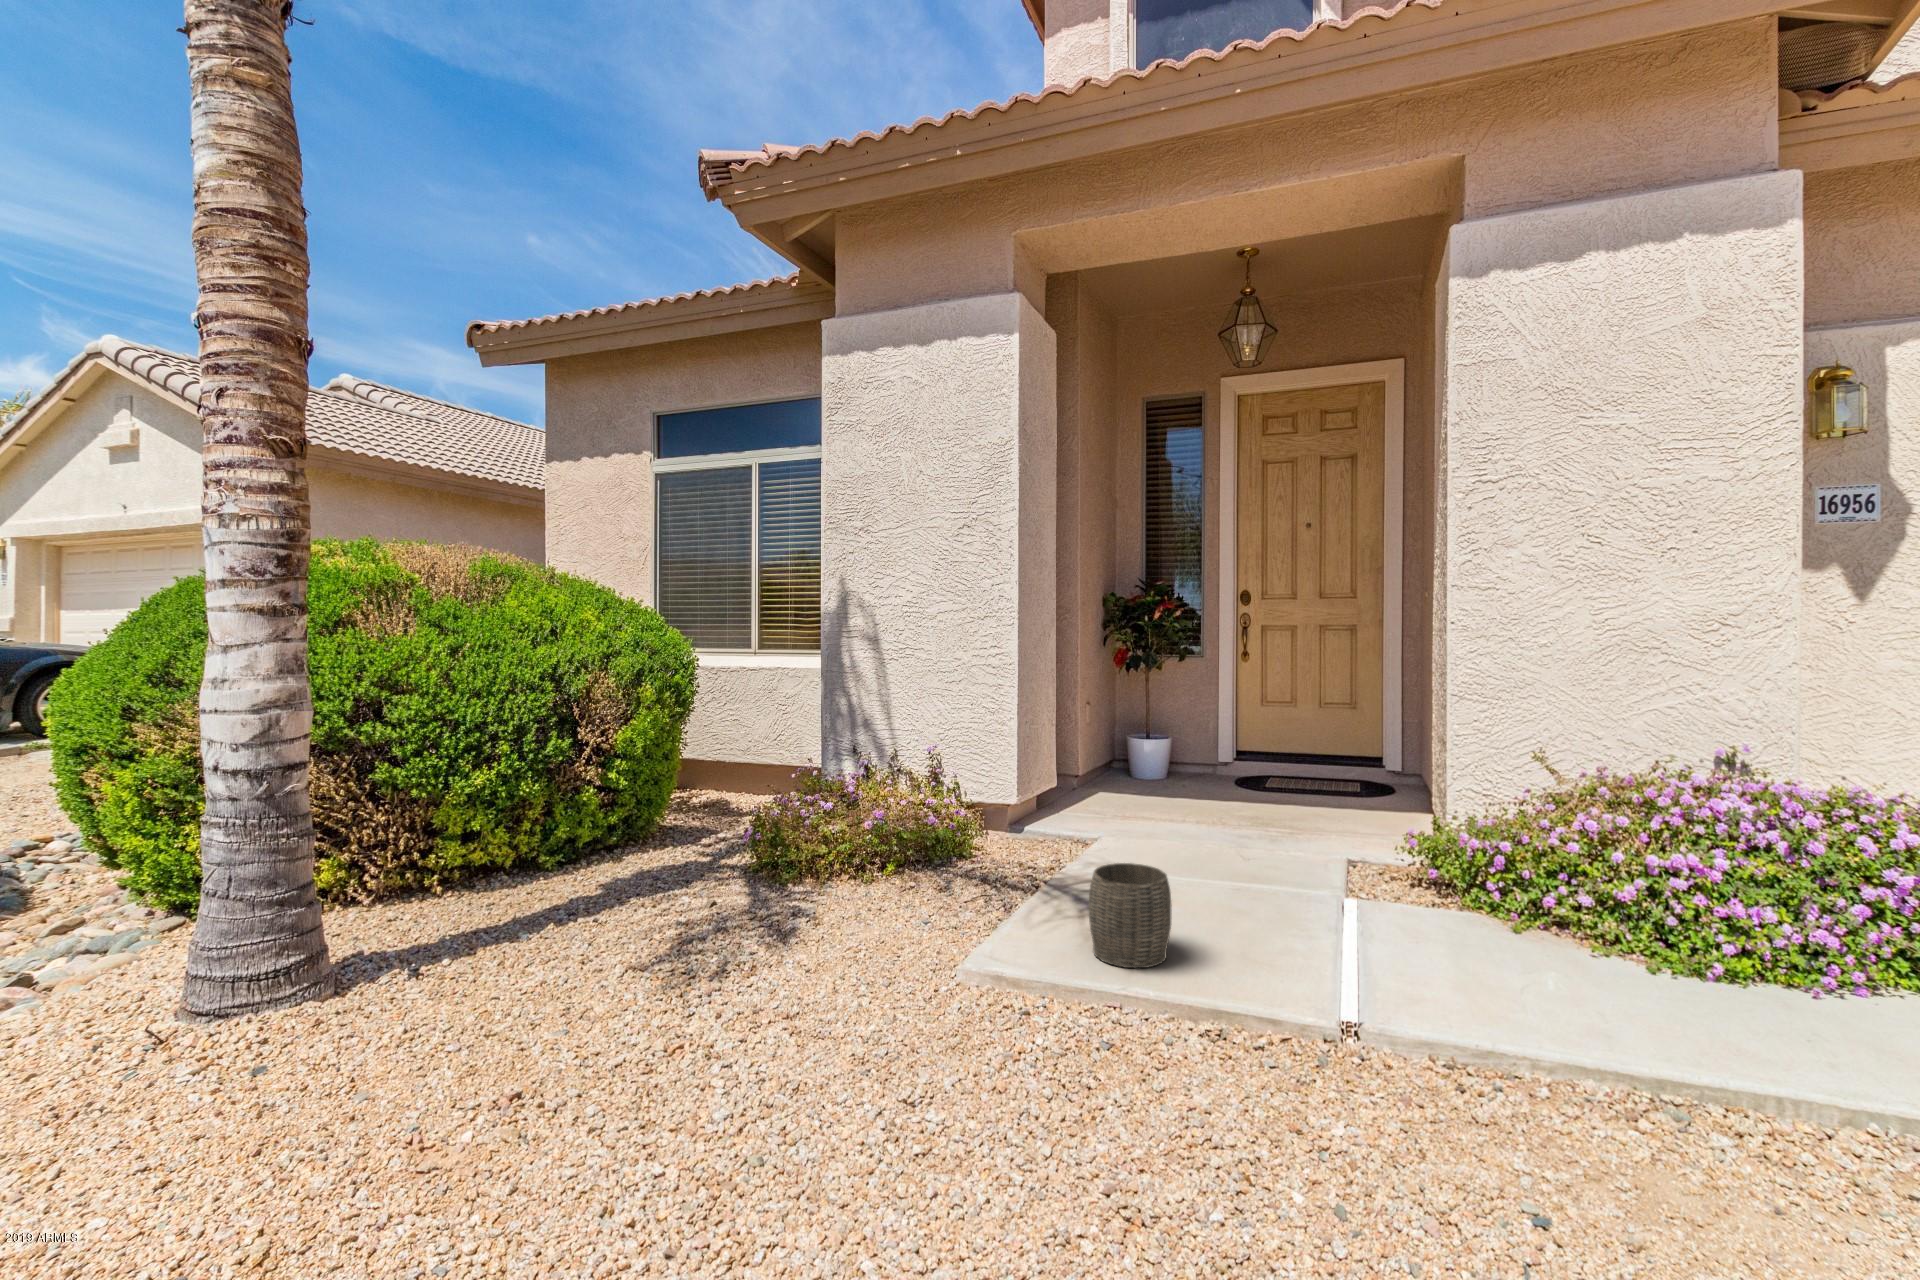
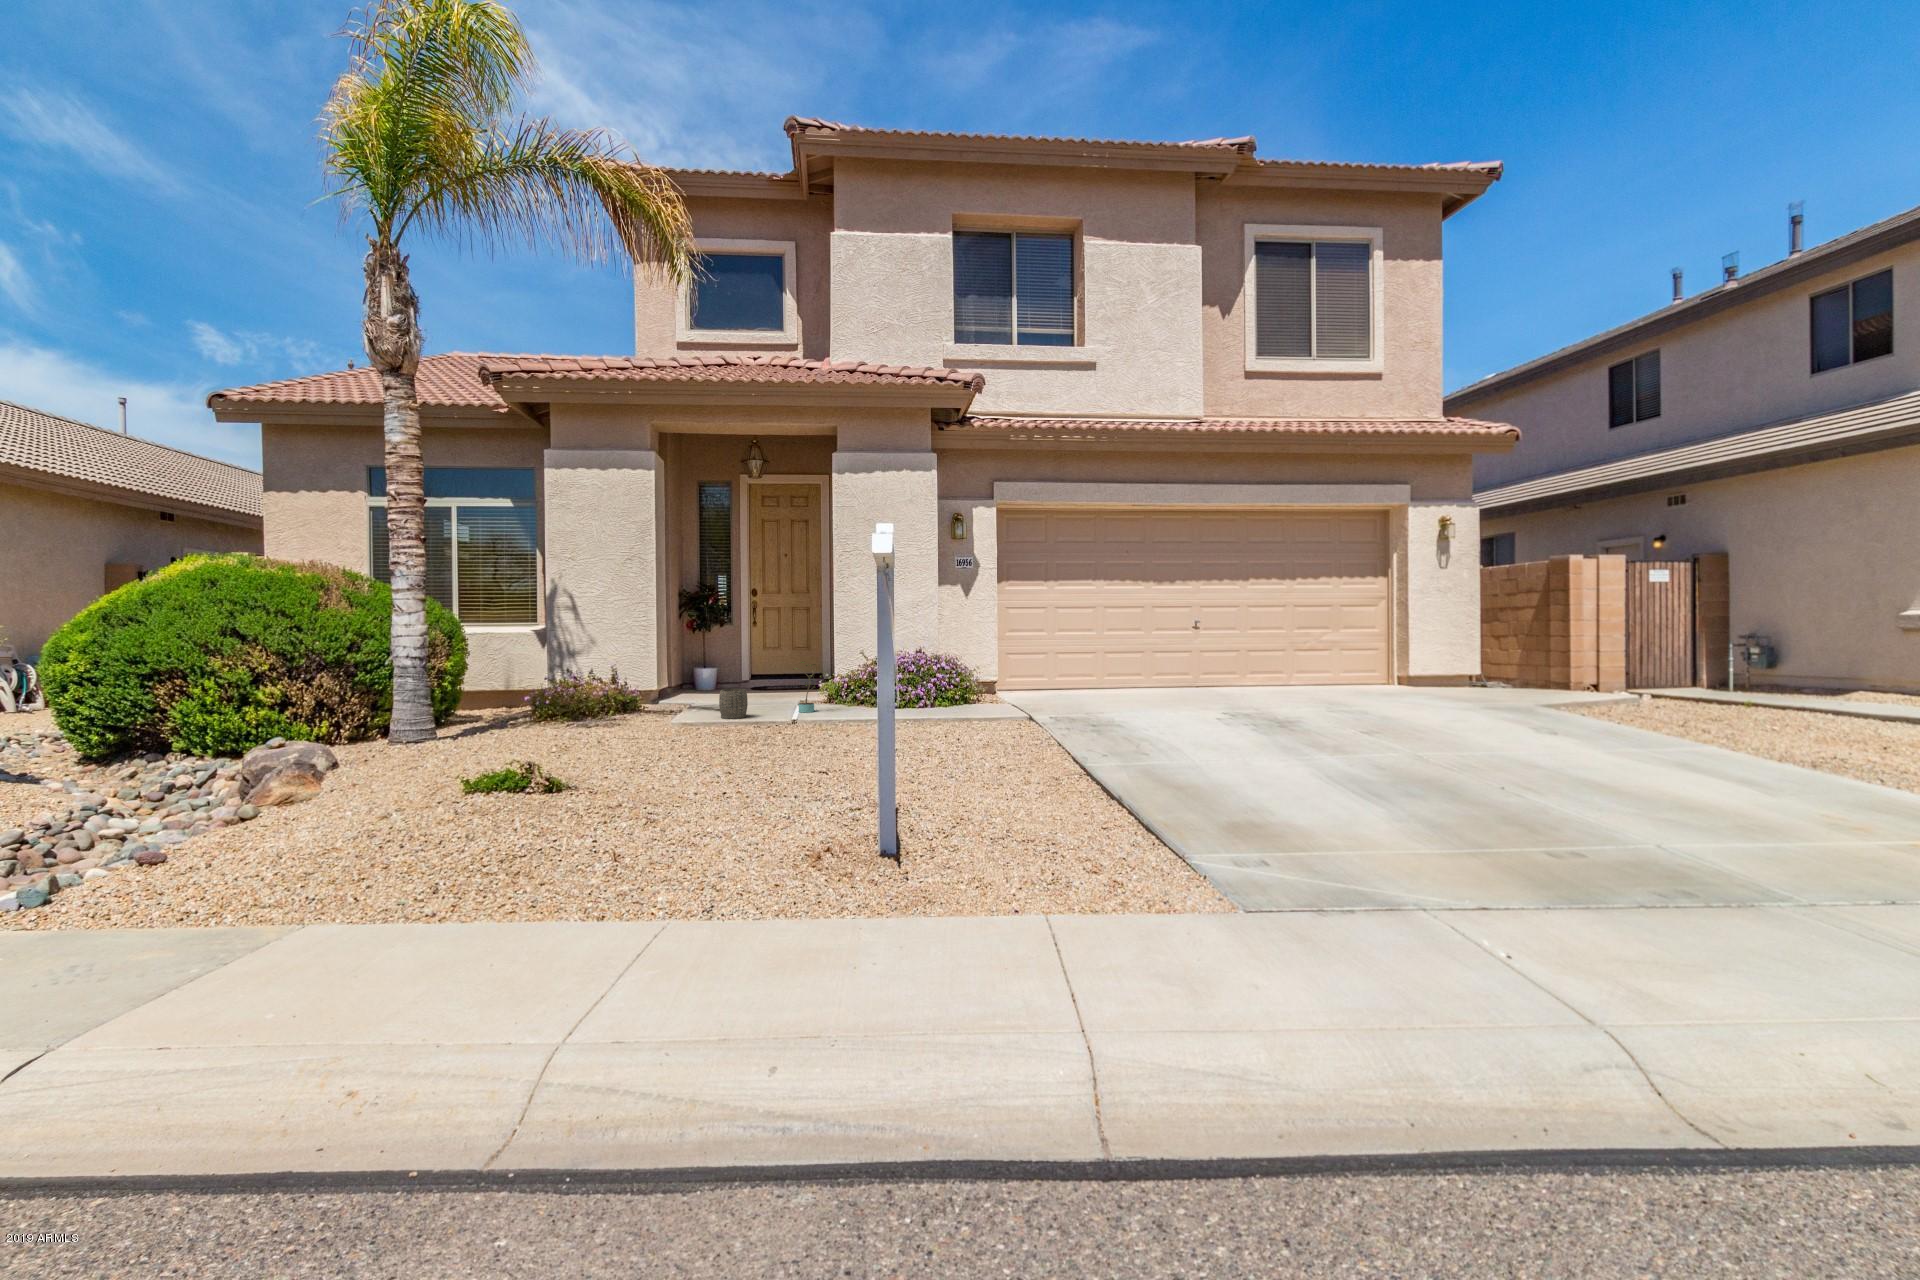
potted plant: none [1319,796,1423,962] -> present [795,662,822,712]

